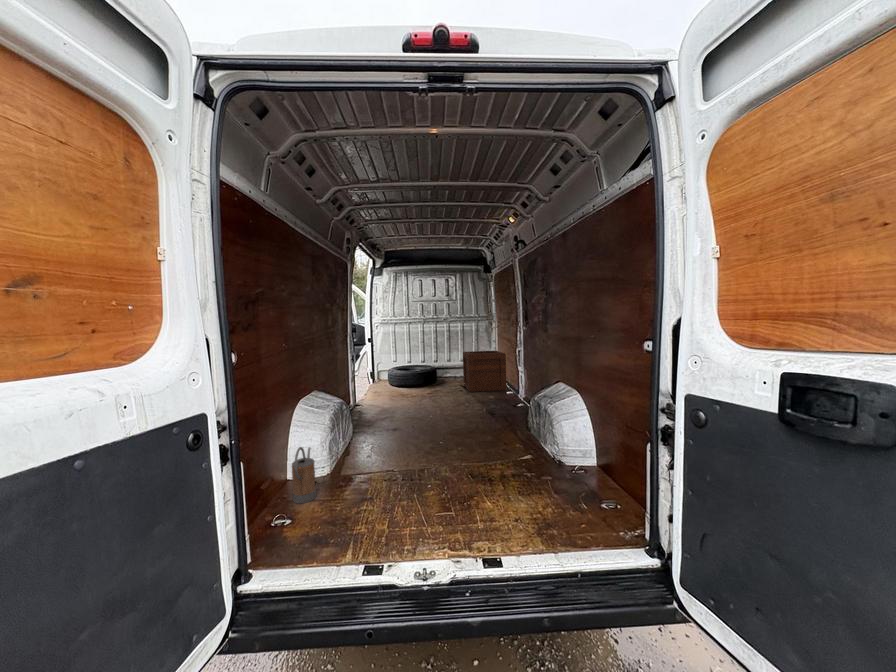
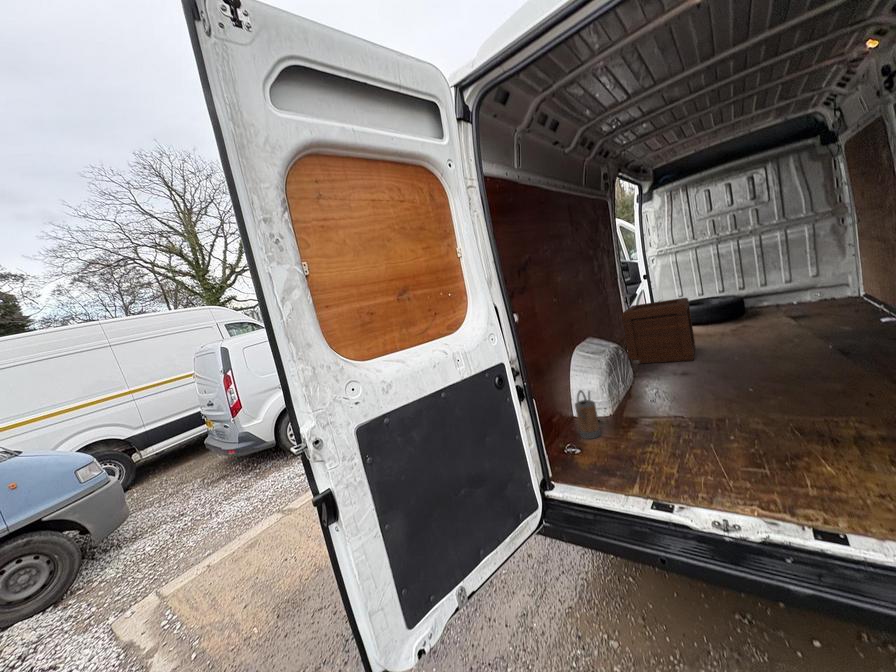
wooden crate: present [463,351,507,392] -> present [622,298,695,364]

